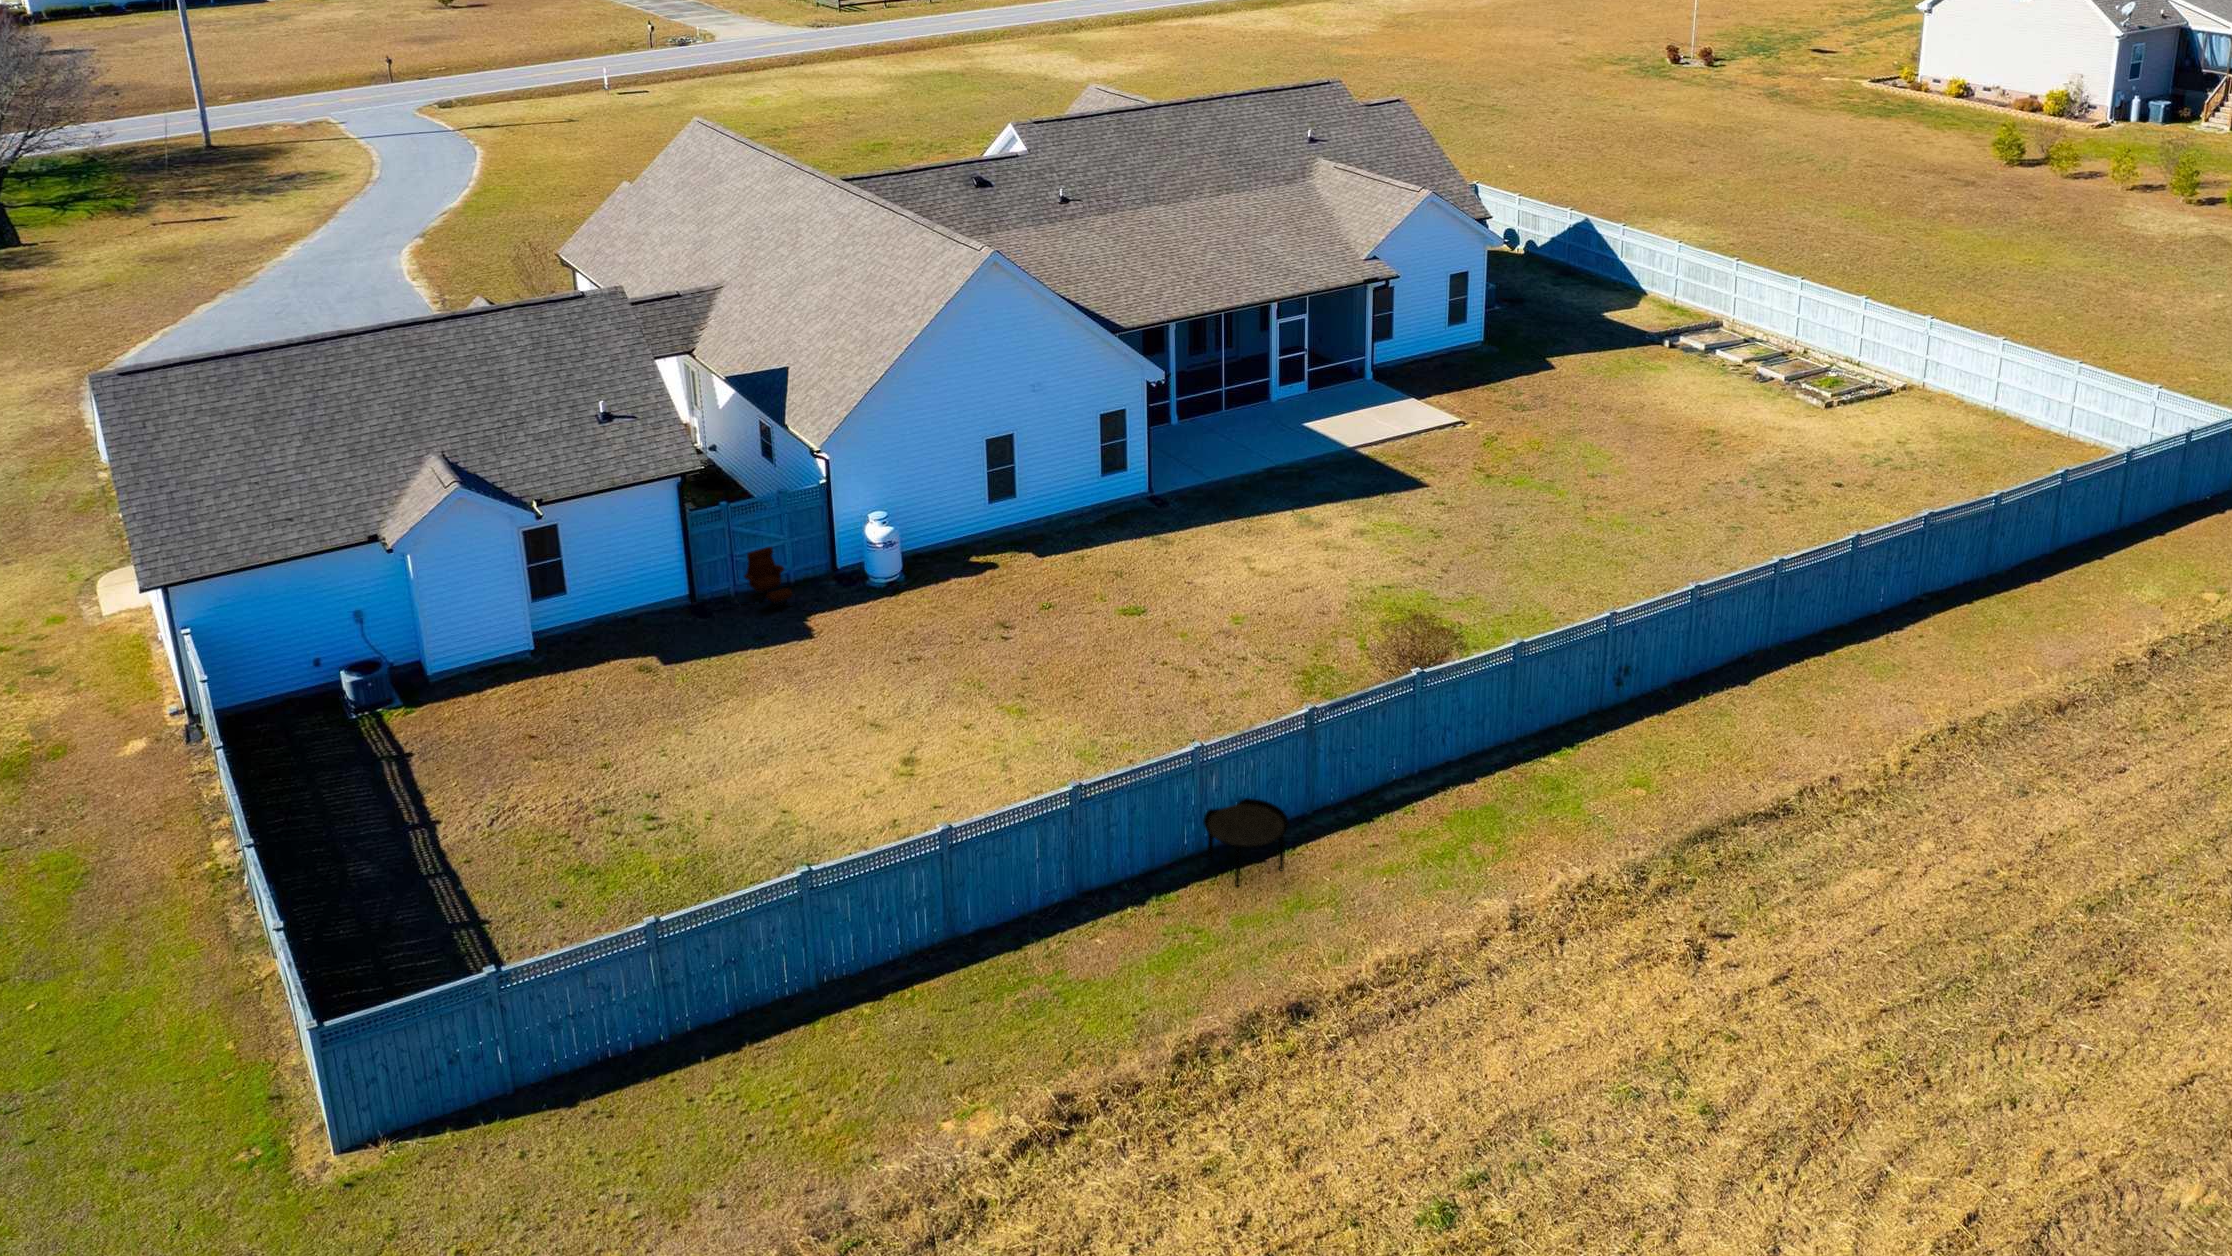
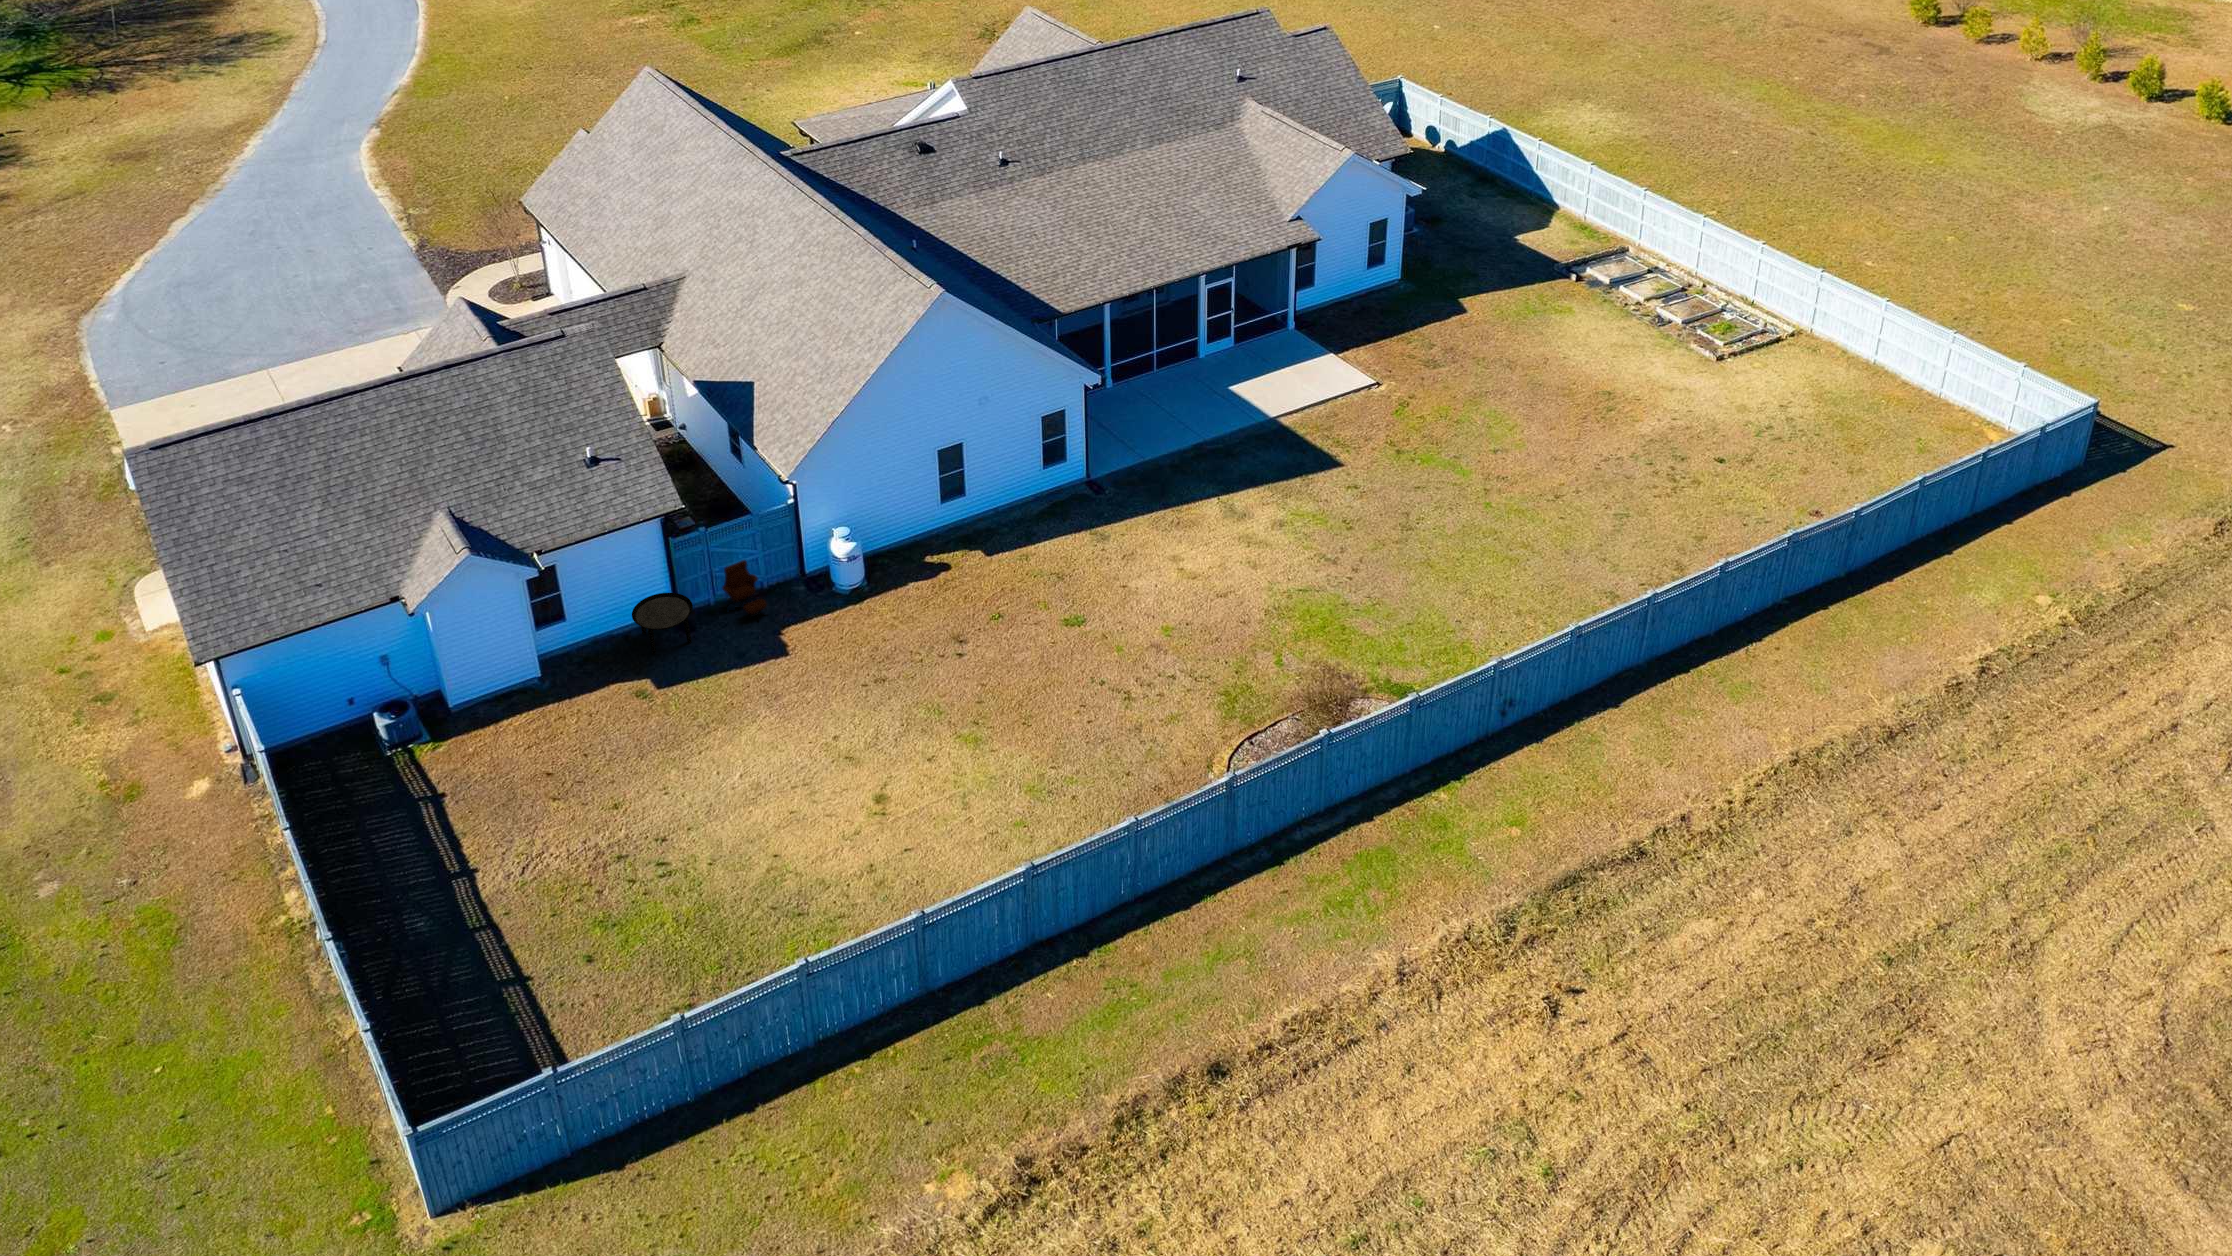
round table: present [1203,798,1289,886] -> present [632,593,693,654]

